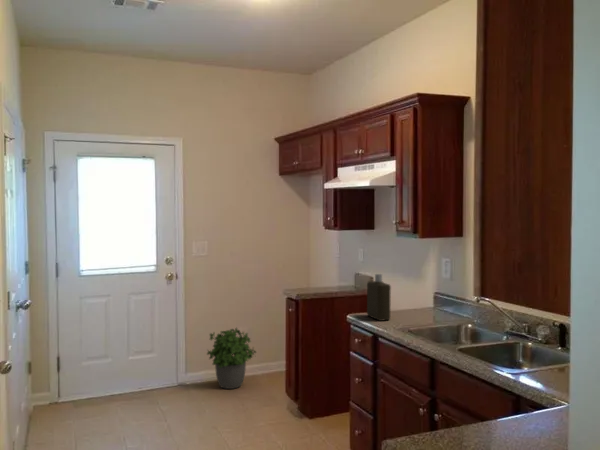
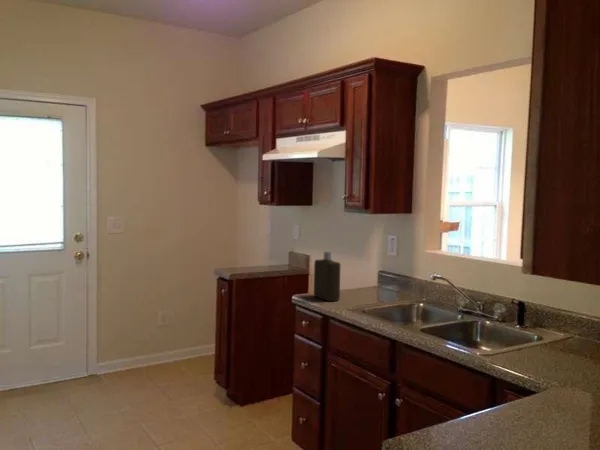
potted plant: present [207,328,256,389] -> none [123,311,180,378]

